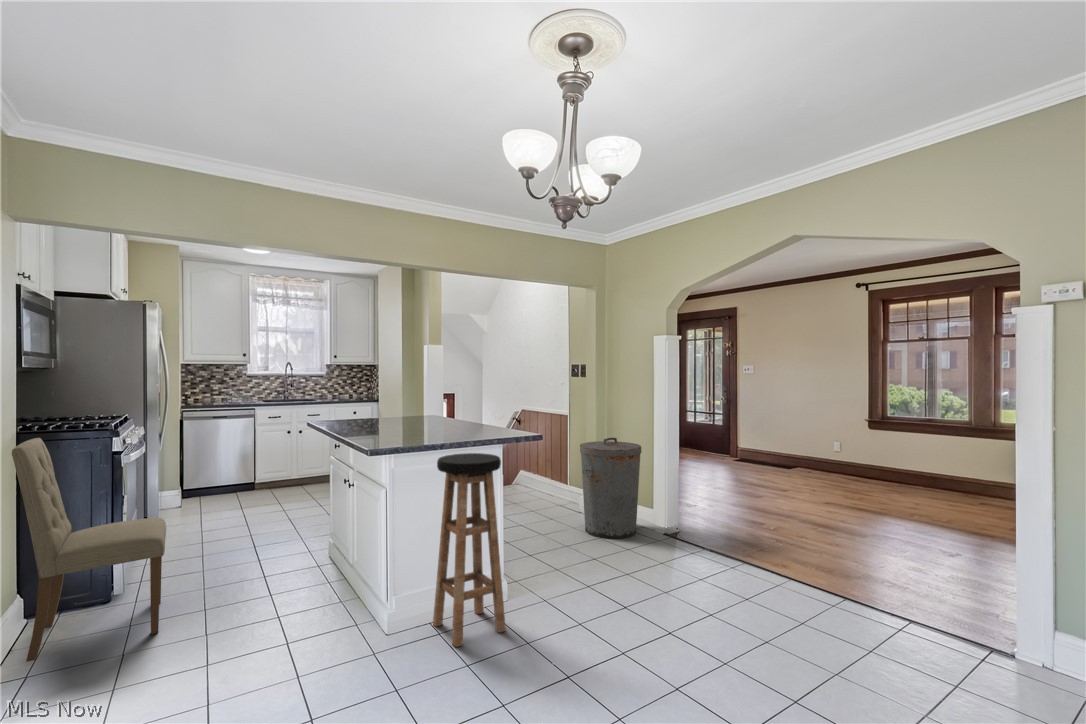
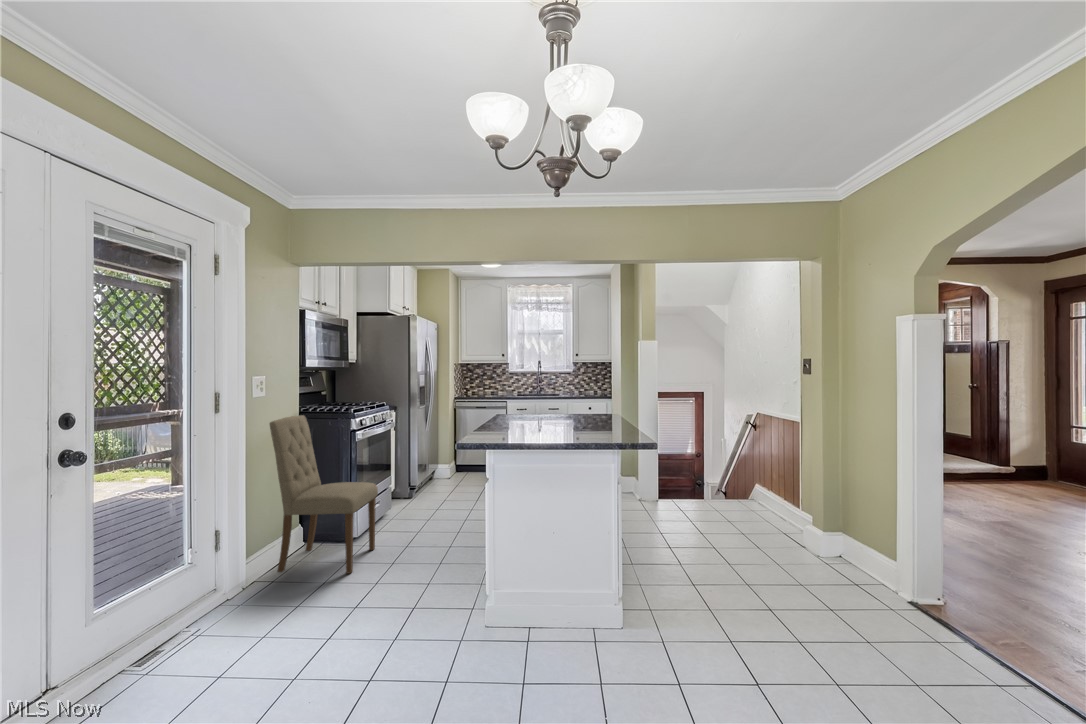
trash can: present [580,438,641,539] -> none [782,456,876,594]
bar stool: present [433,453,506,647] -> none [522,457,592,668]

